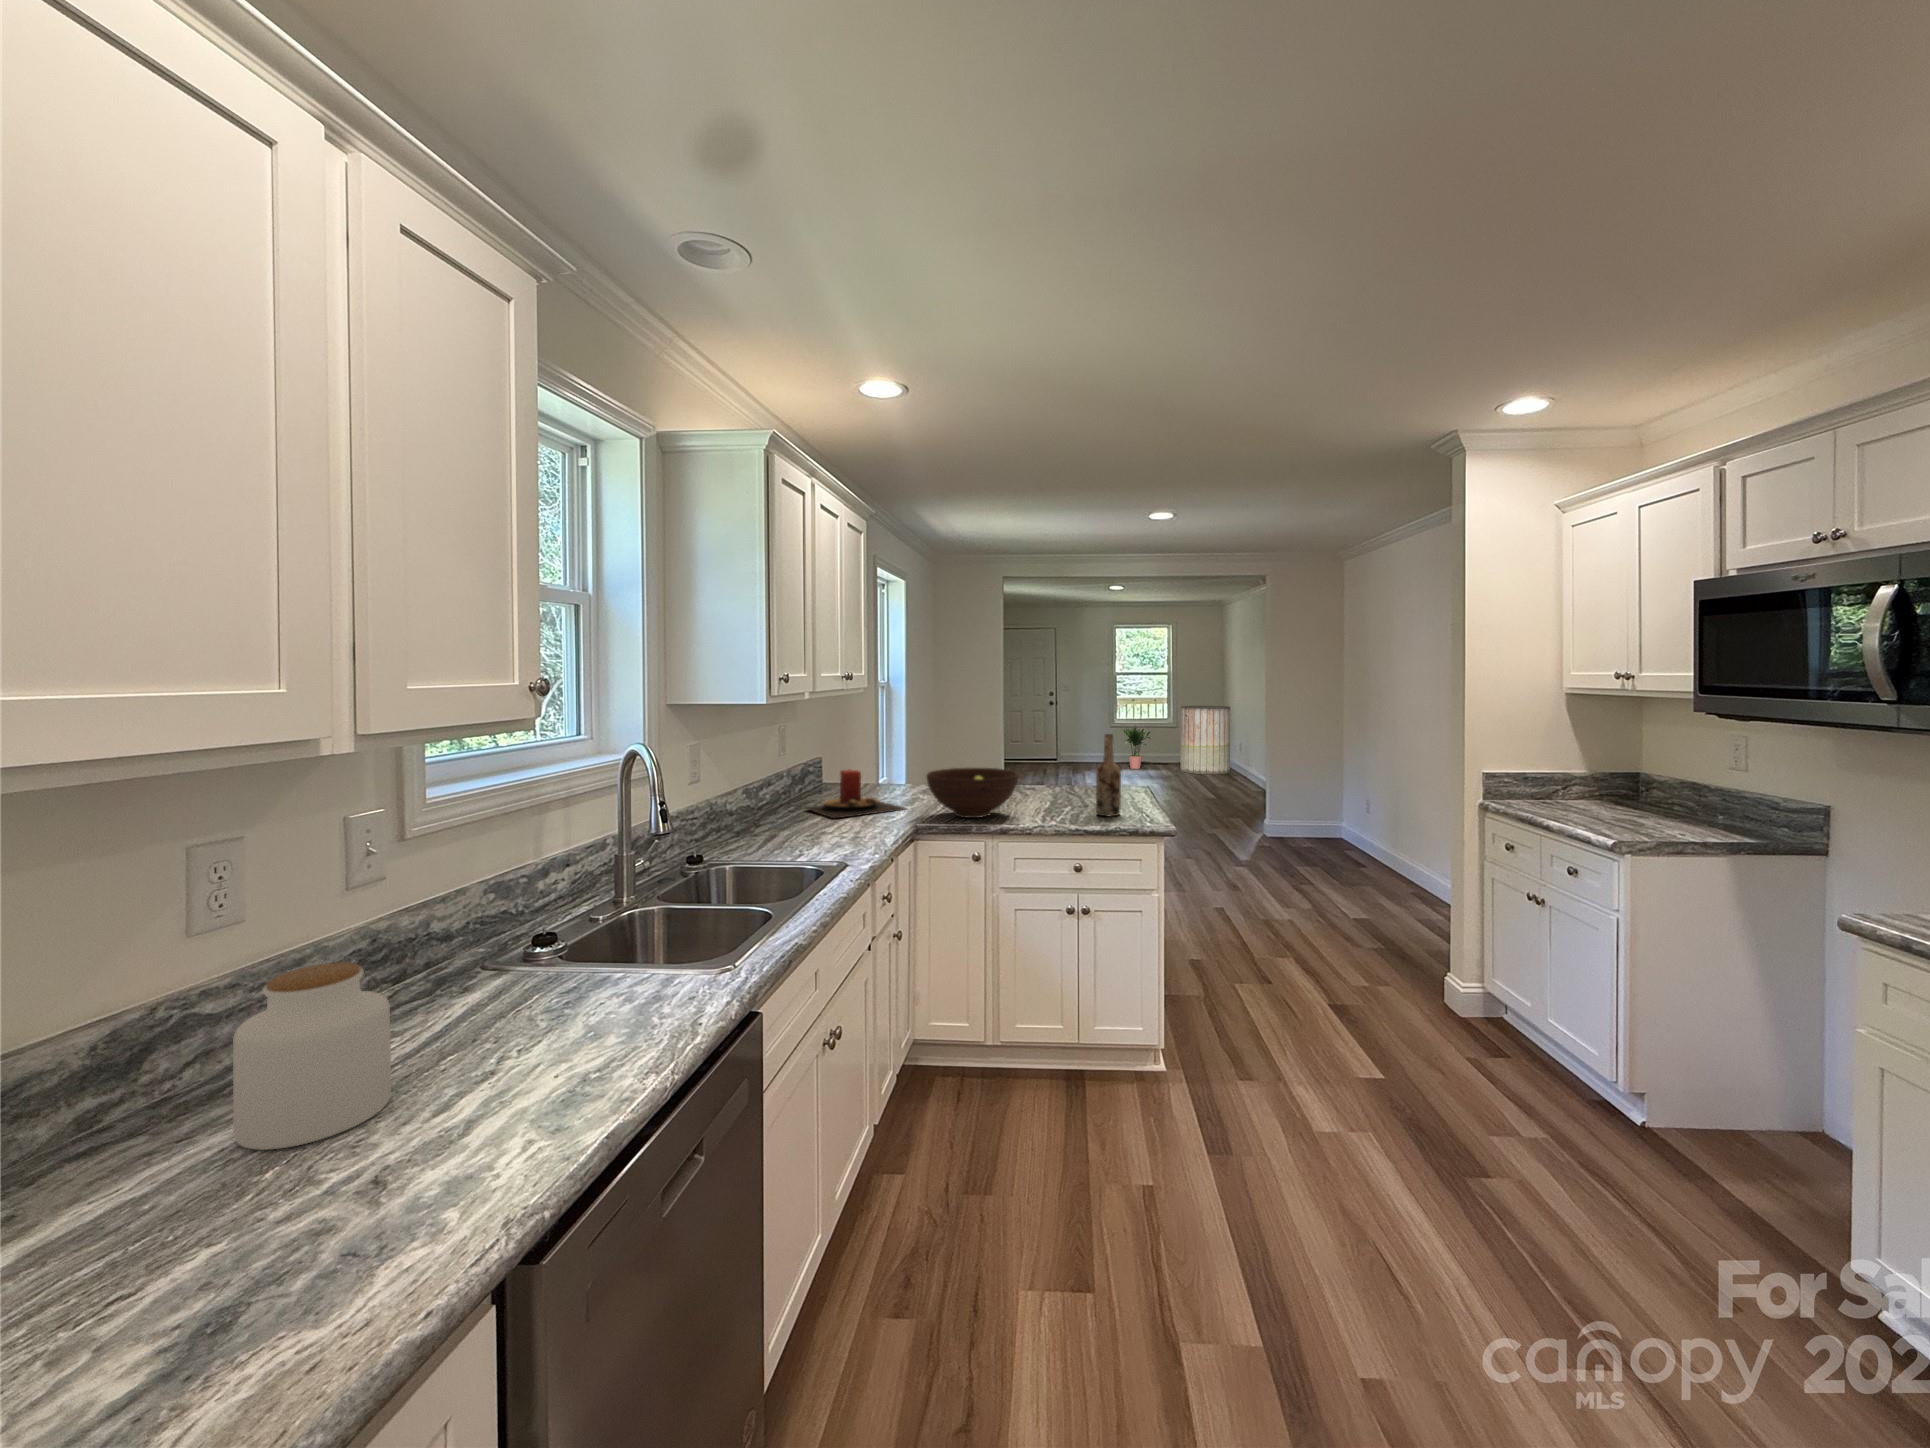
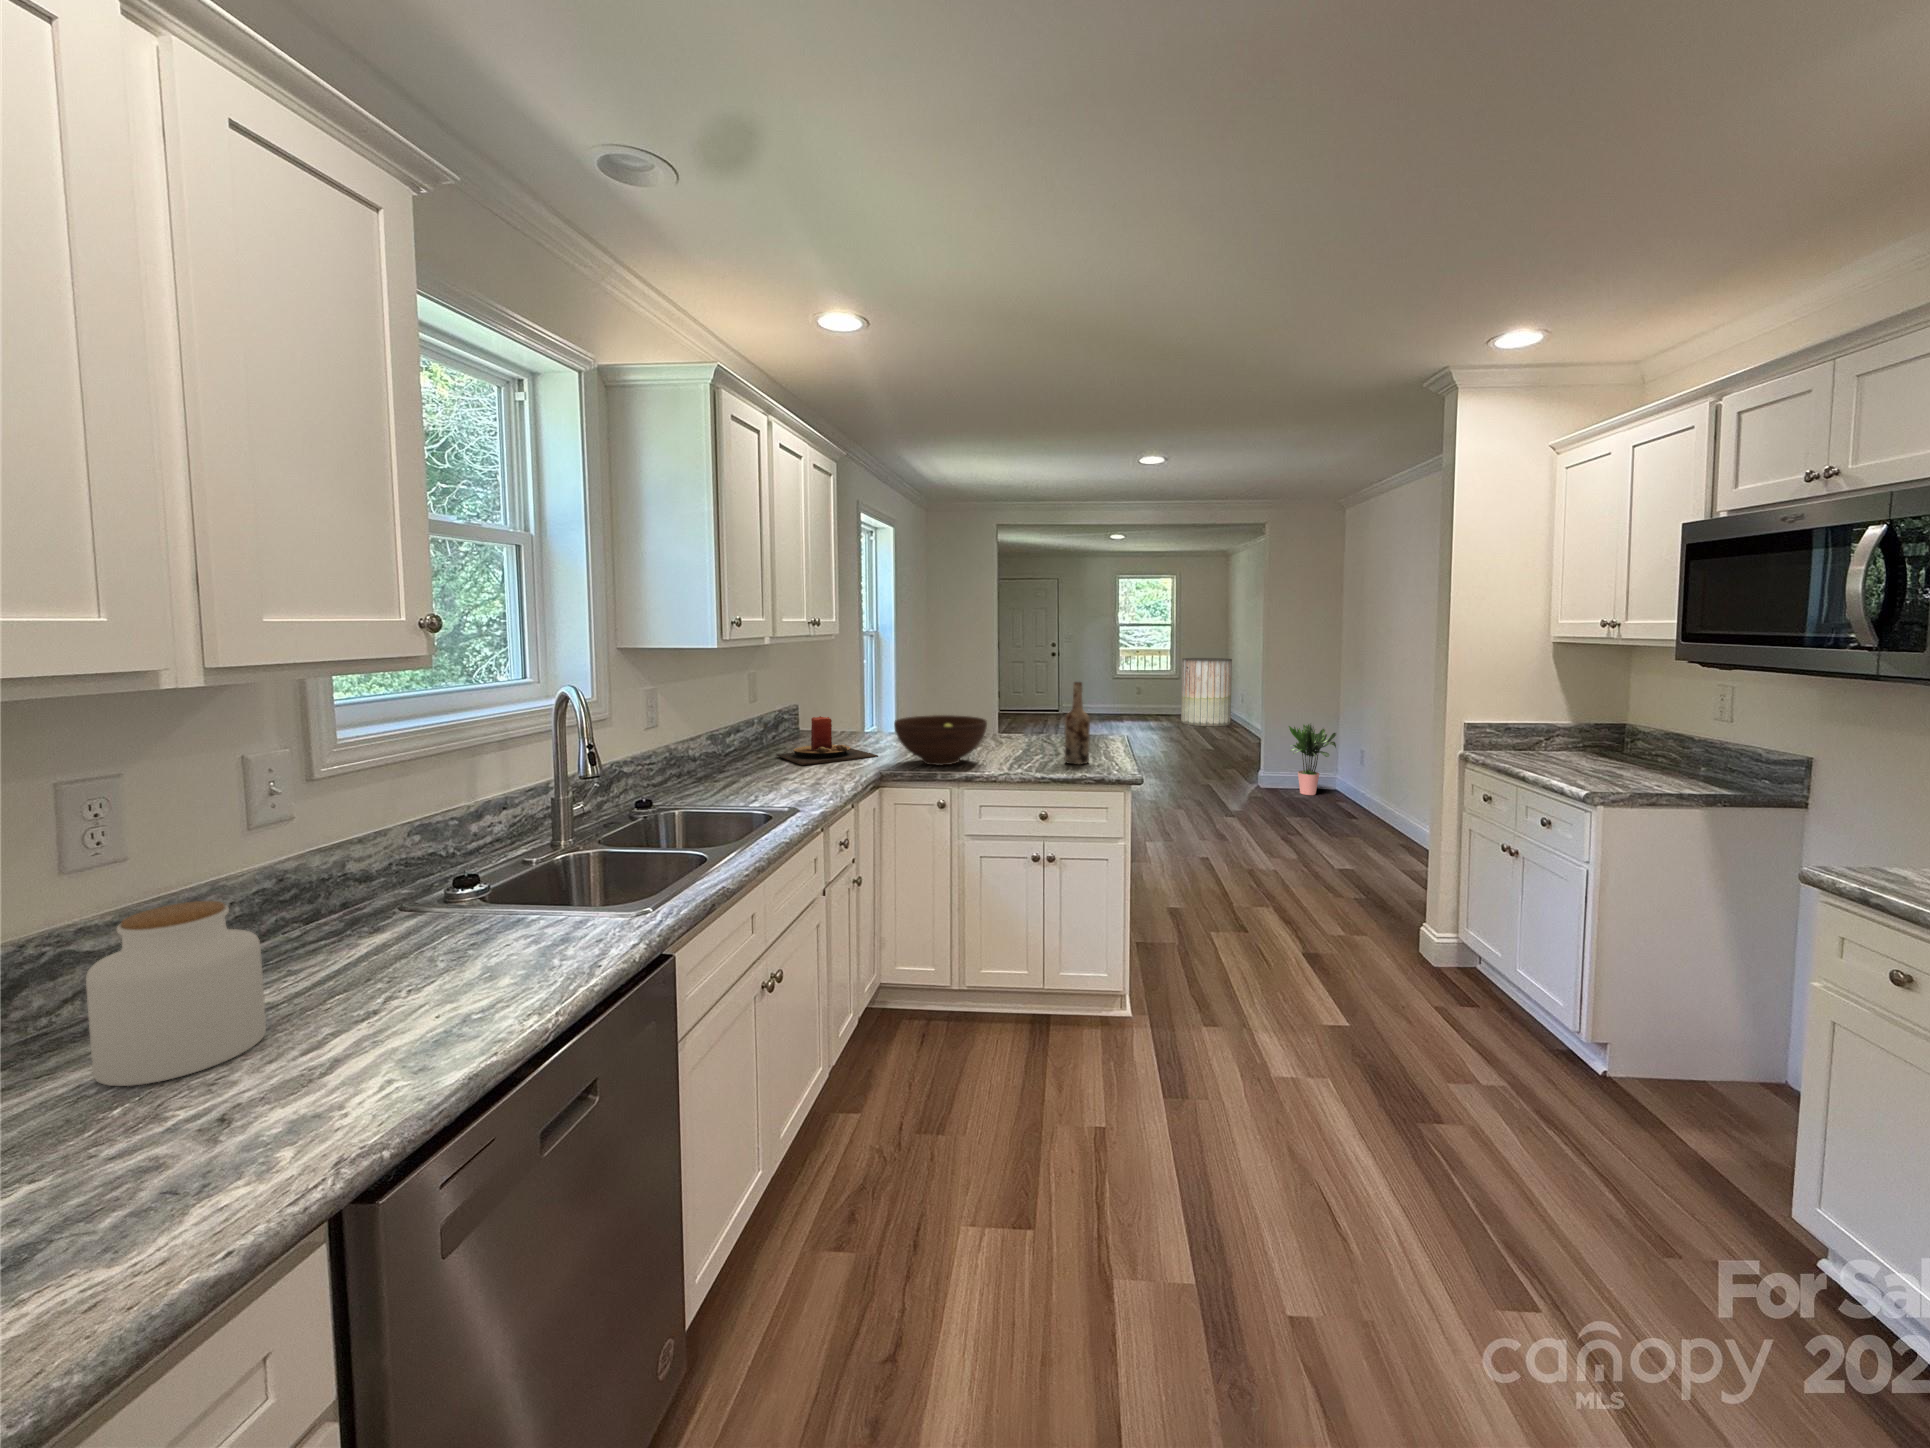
potted plant: present [1123,726,1150,769] -> present [1289,724,1336,795]

